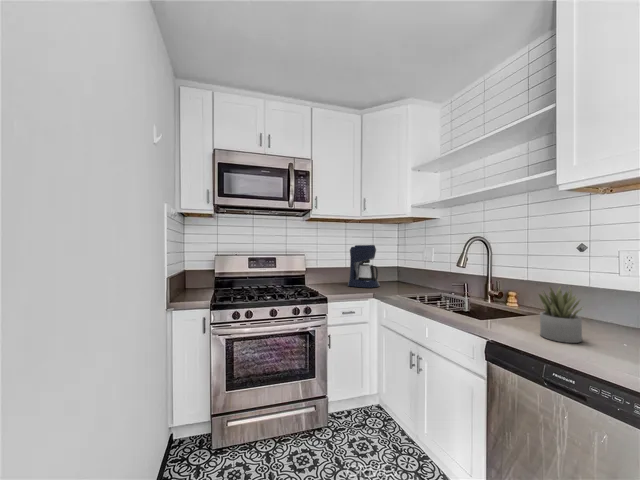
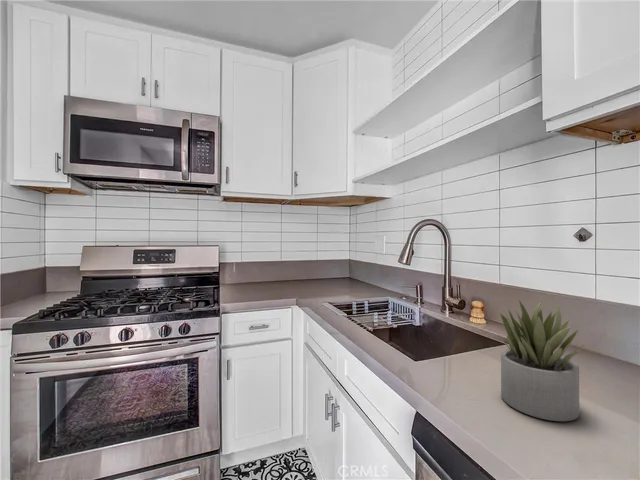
coffee maker: present [348,245,380,288] -> none [273,235,315,292]

